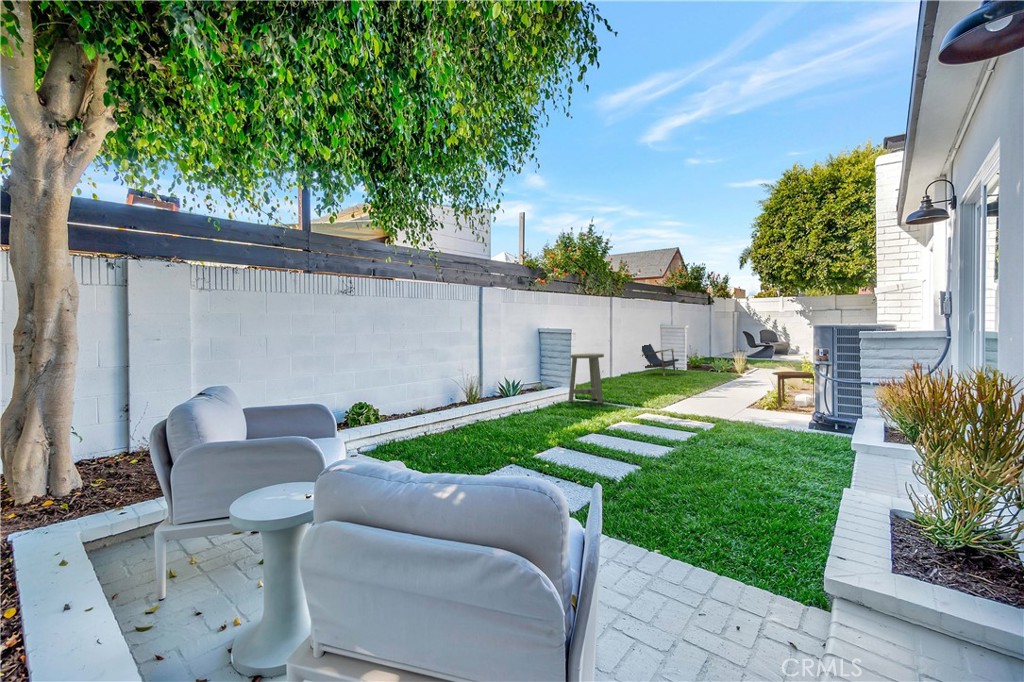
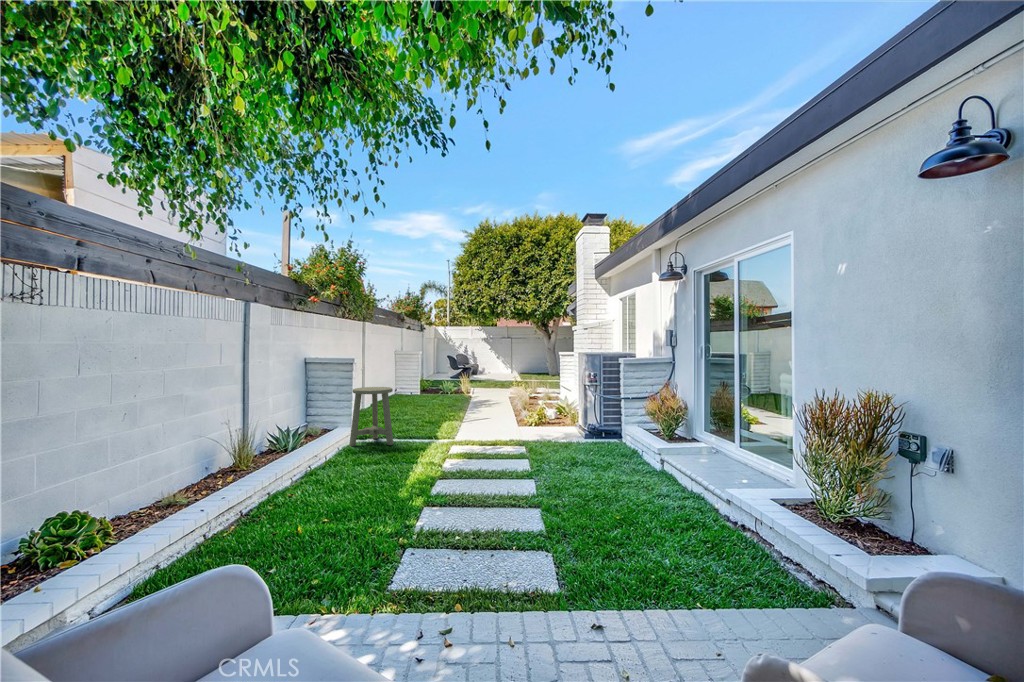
lounge chair: present [641,344,679,376] -> none [381,366,419,401]
side table: present [772,371,814,406] -> none [547,400,584,433]

